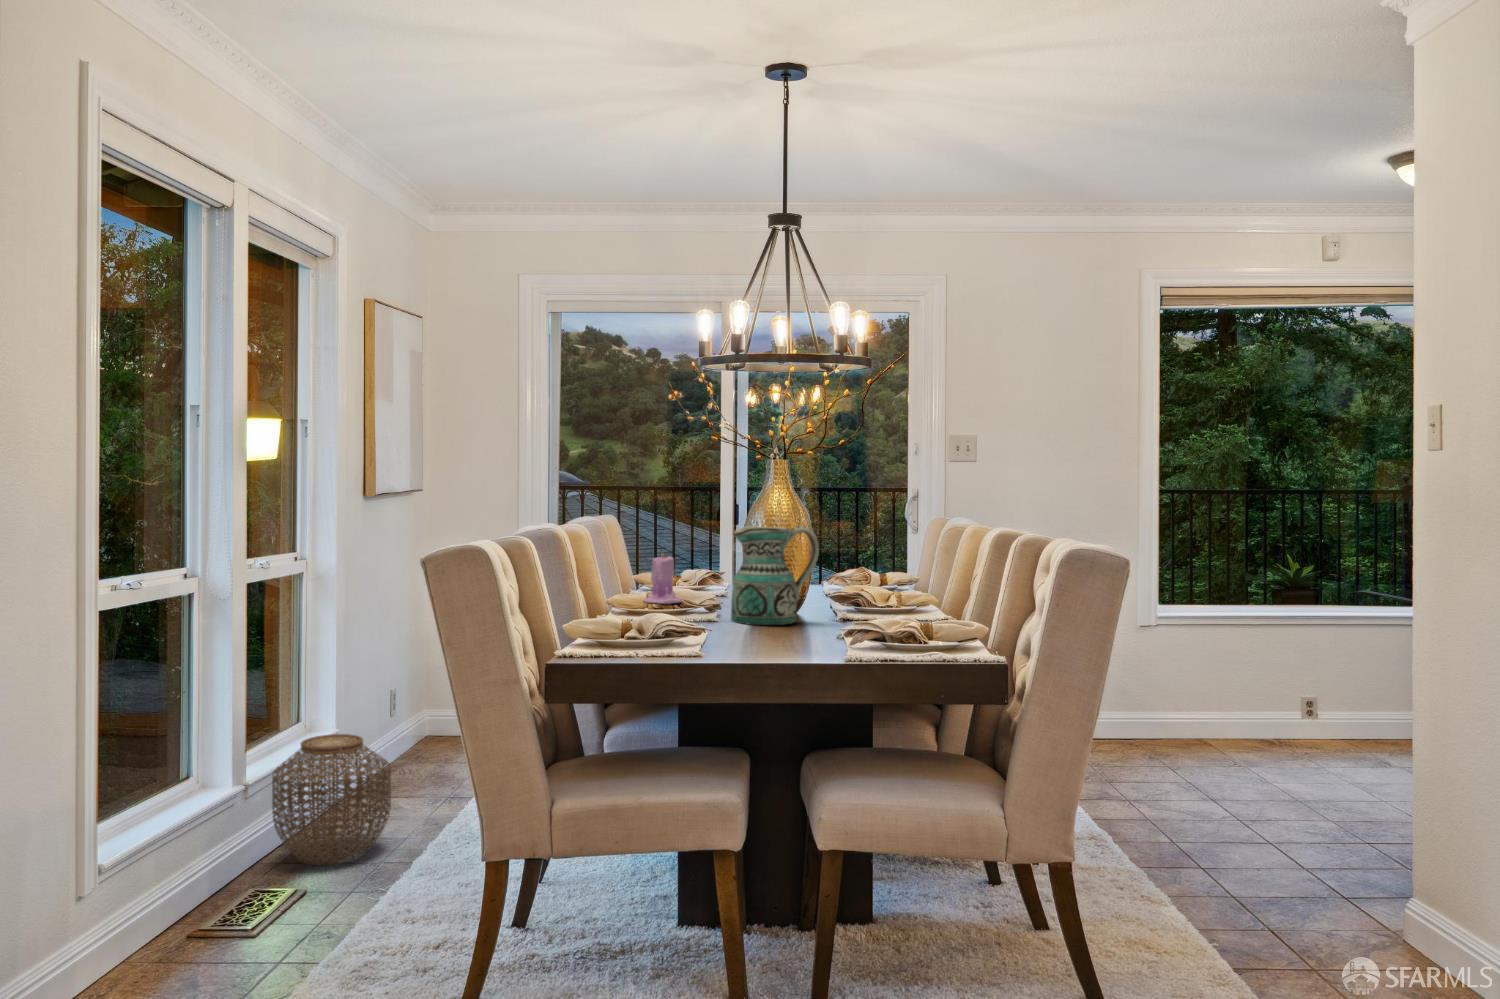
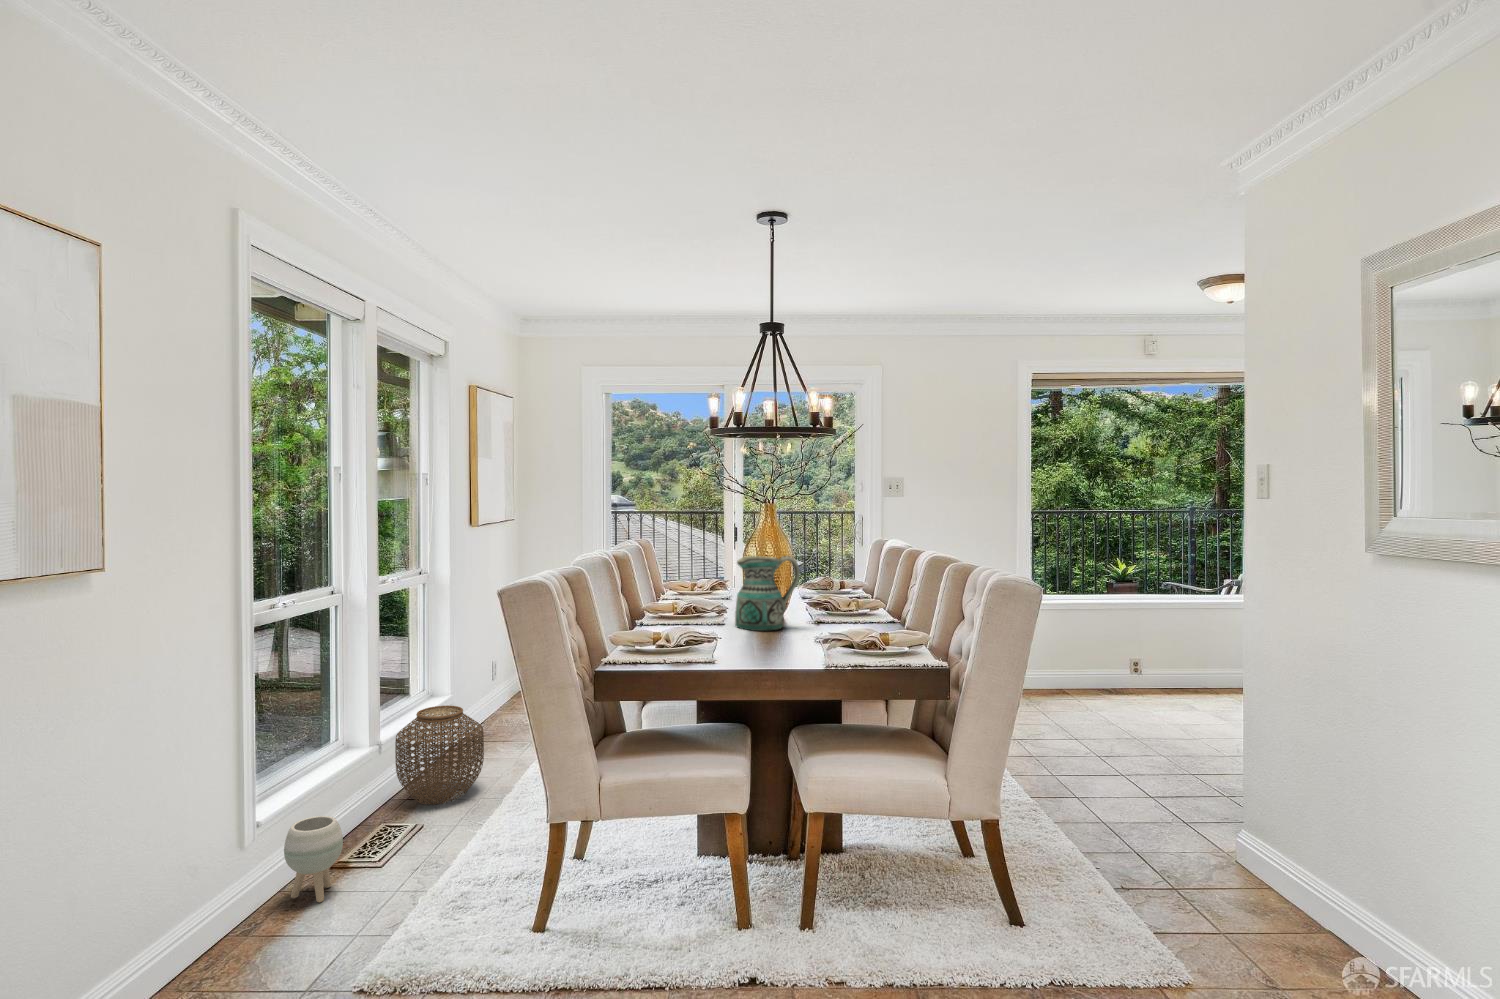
candle: present [643,554,682,604] -> none [669,571,698,611]
planter: none [130,863,207,974] -> present [284,816,343,902]

